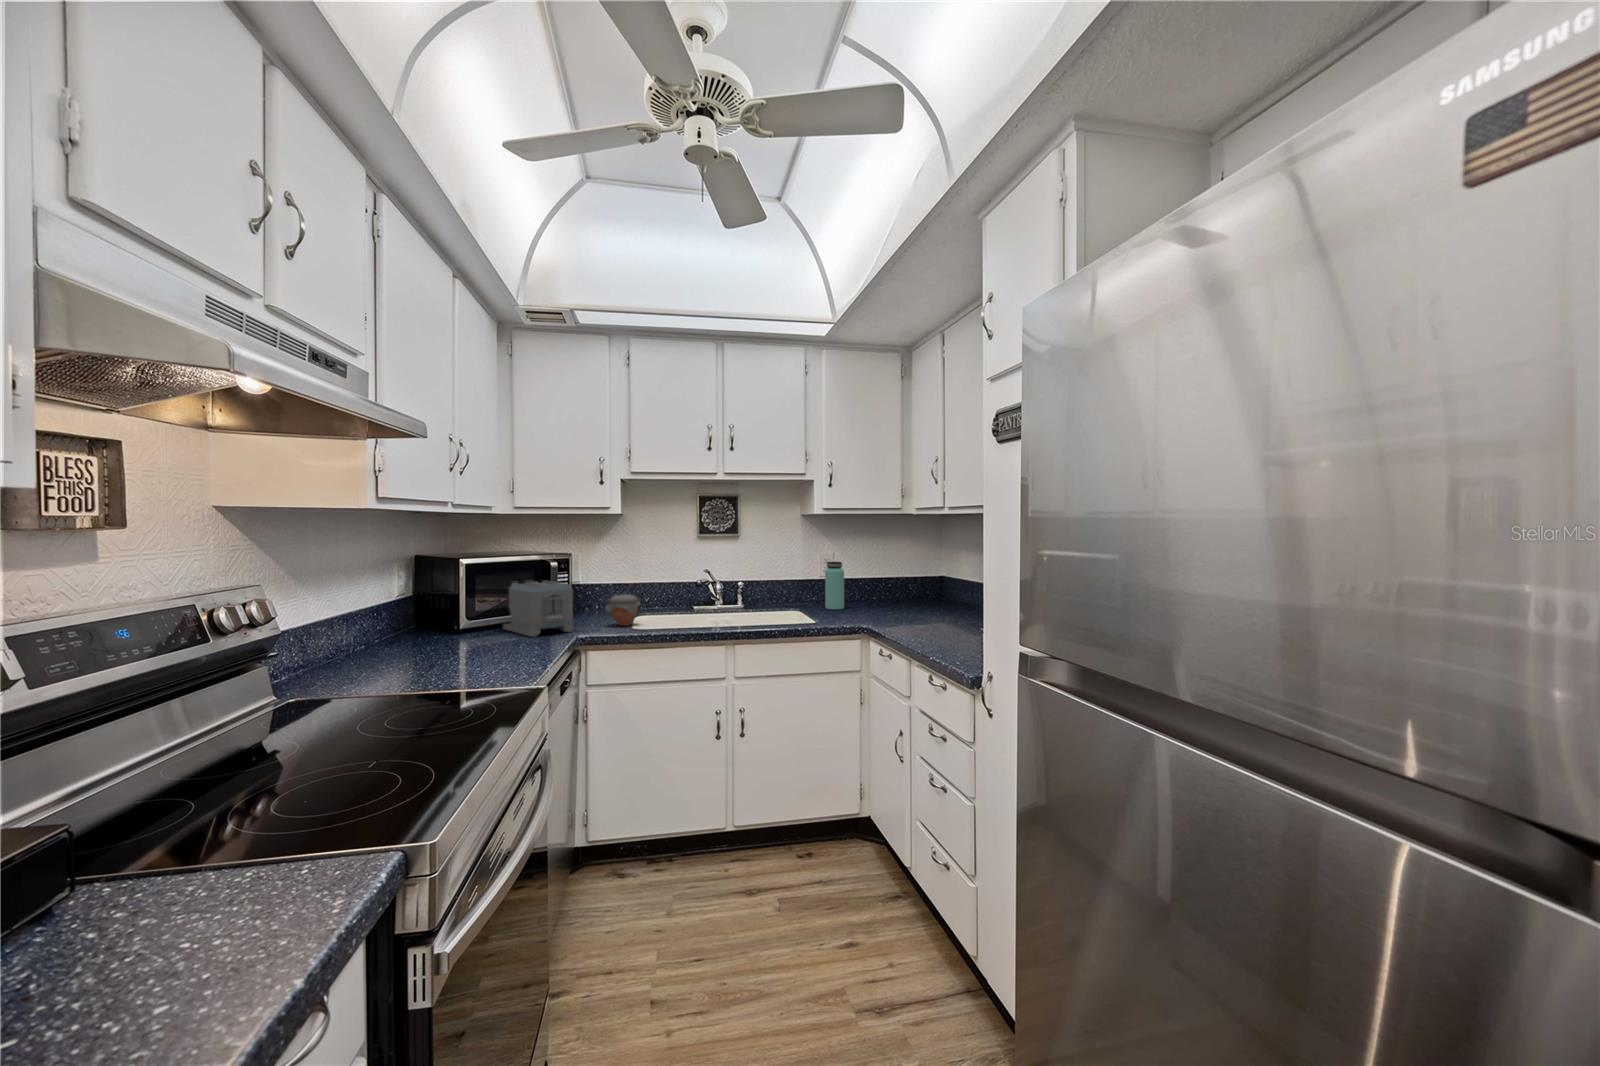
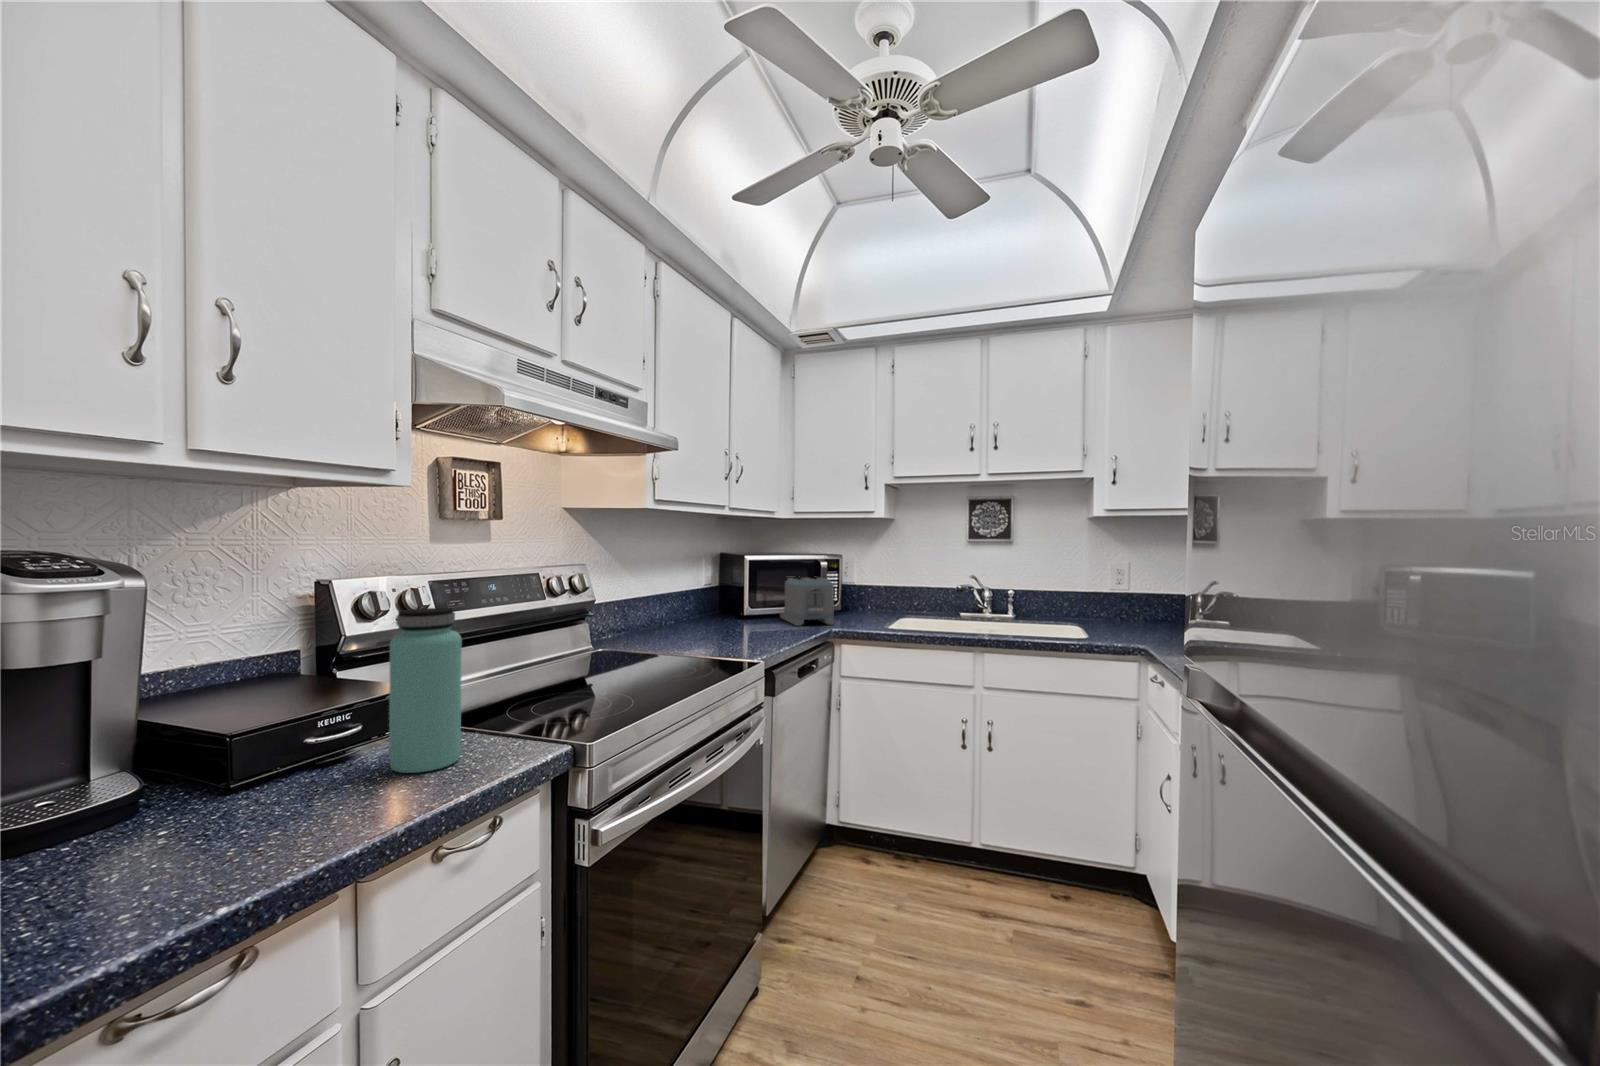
bottle: present [825,562,844,609] -> present [389,608,462,773]
jar: present [605,594,641,626] -> none [865,594,899,624]

